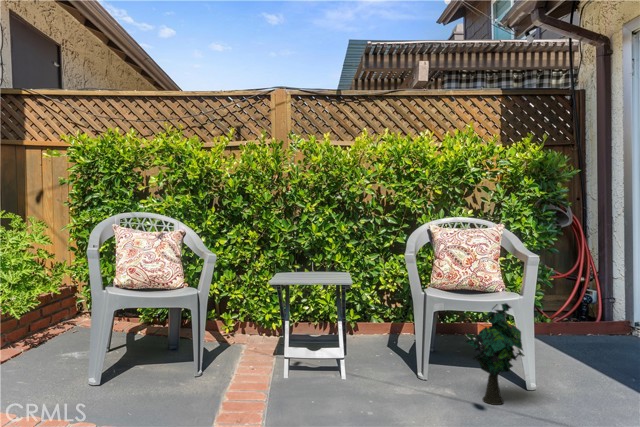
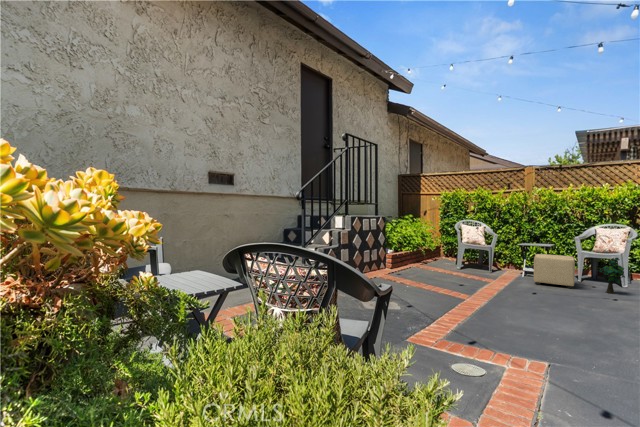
ottoman: none [314,303,420,407] -> present [534,254,575,288]

